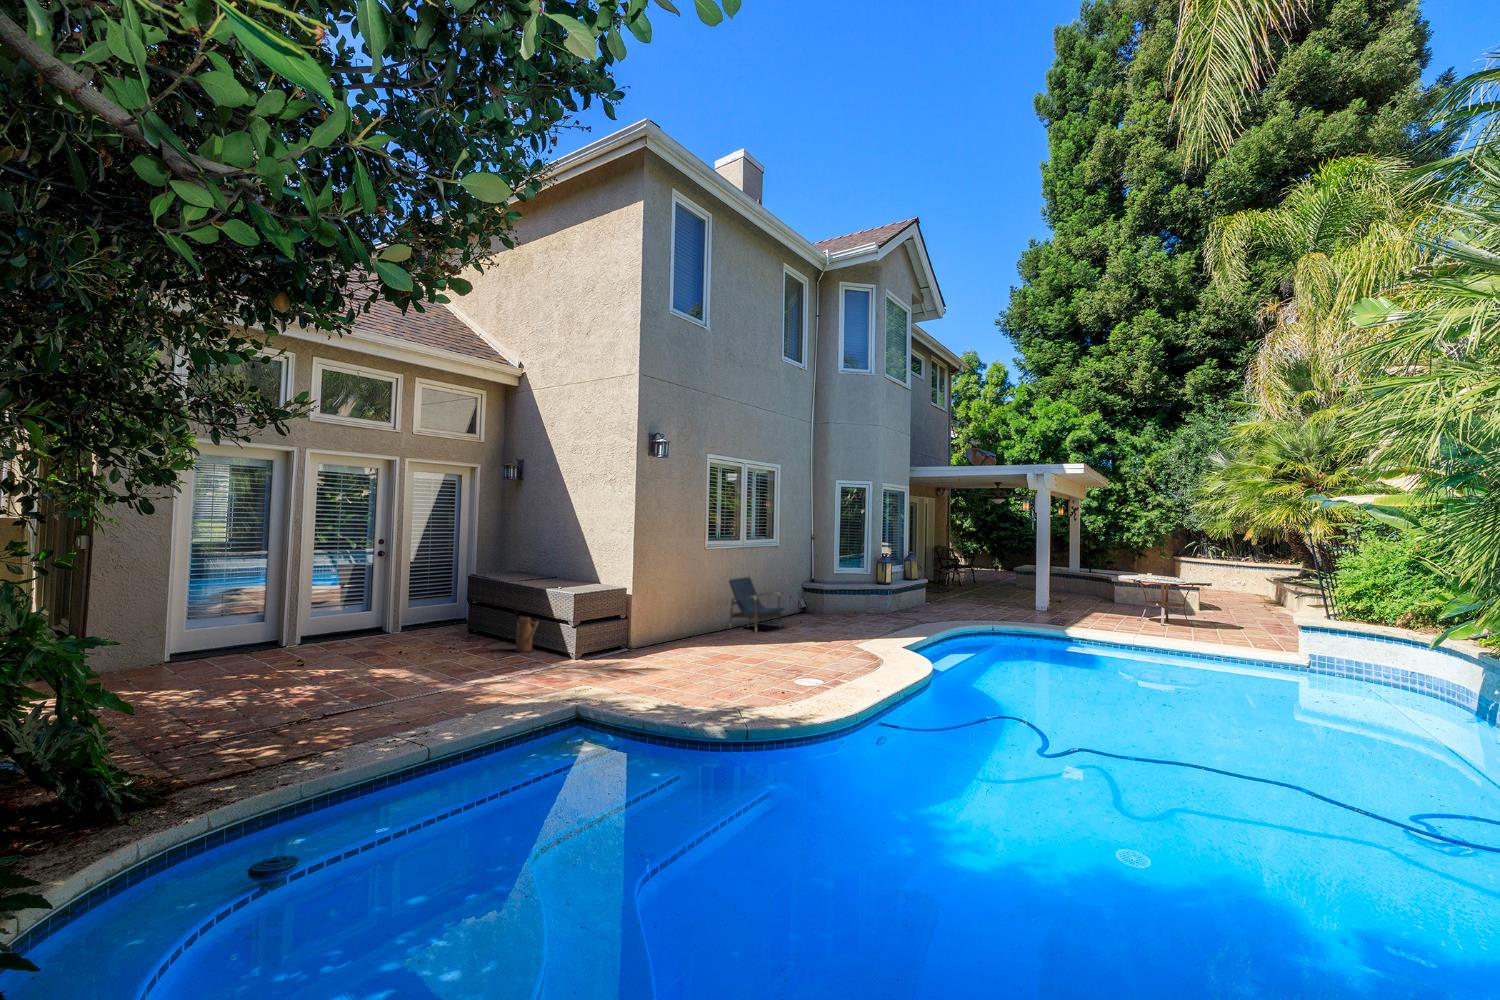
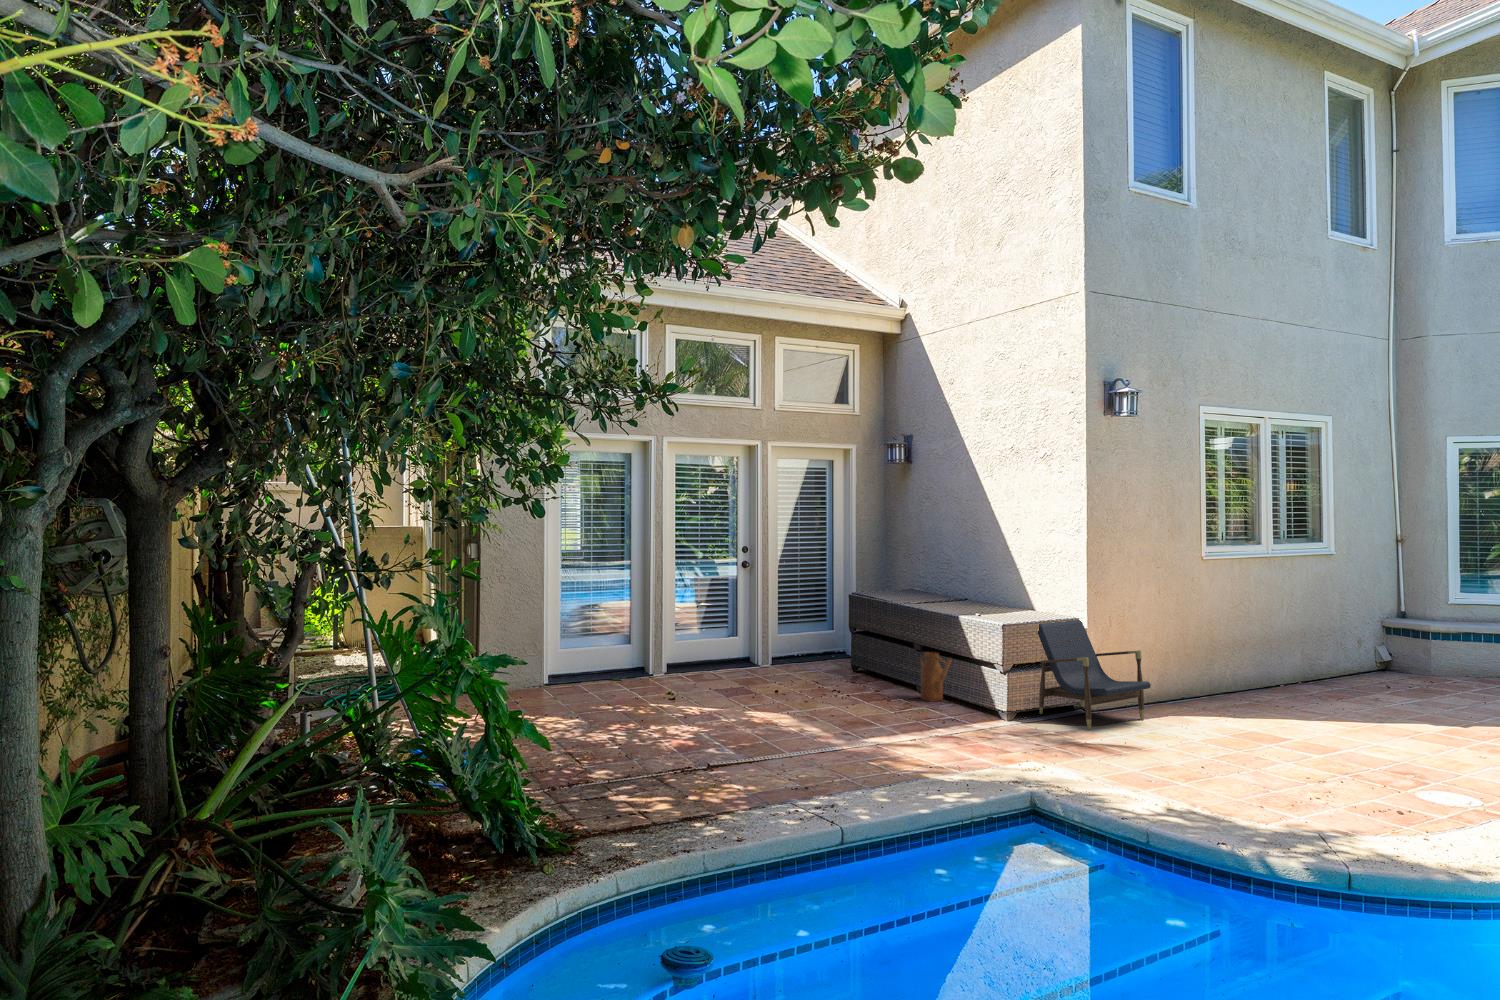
lounge chair: present [729,577,785,632] -> present [1038,620,1151,730]

